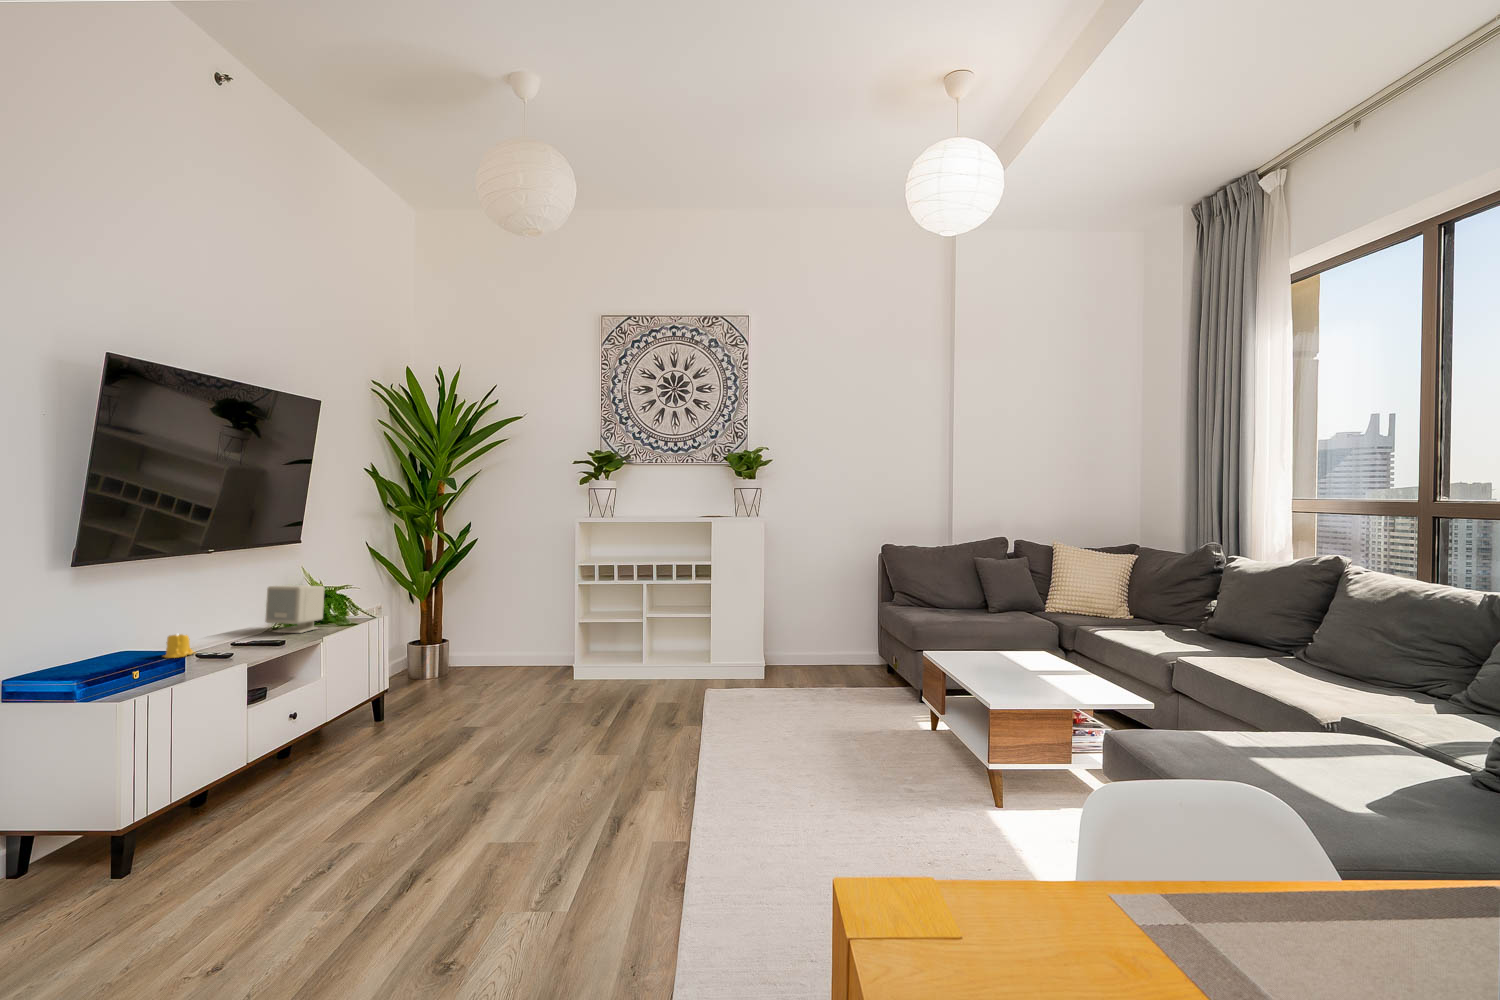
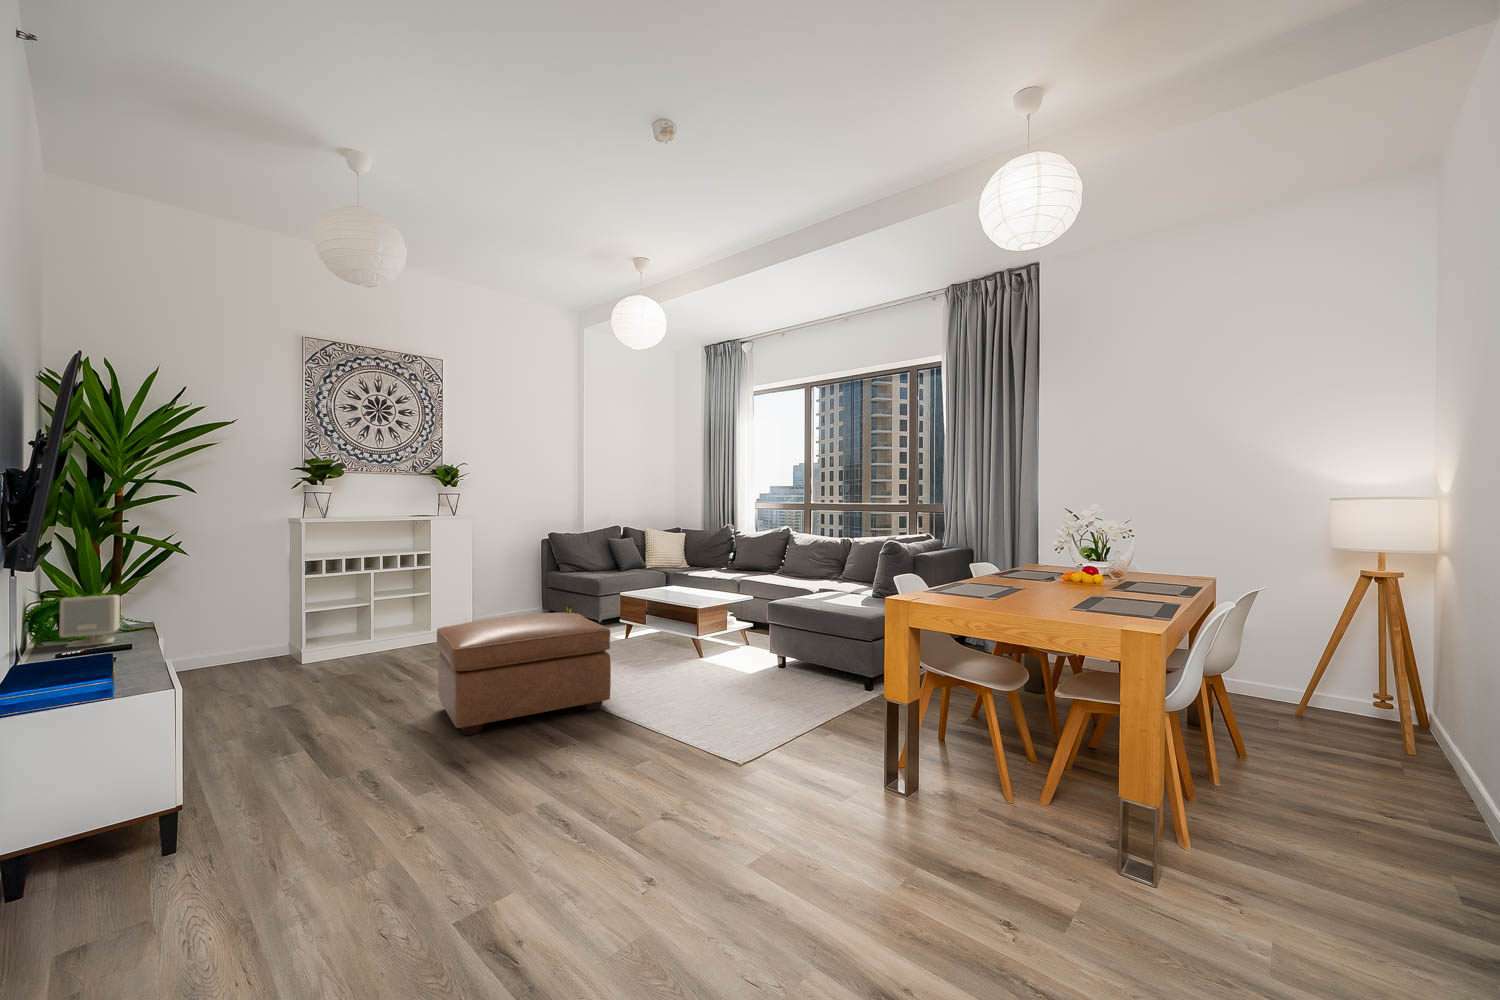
candle: present [164,634,195,658] -> none [43,644,81,671]
ottoman: none [480,666,742,853] -> present [437,612,611,736]

